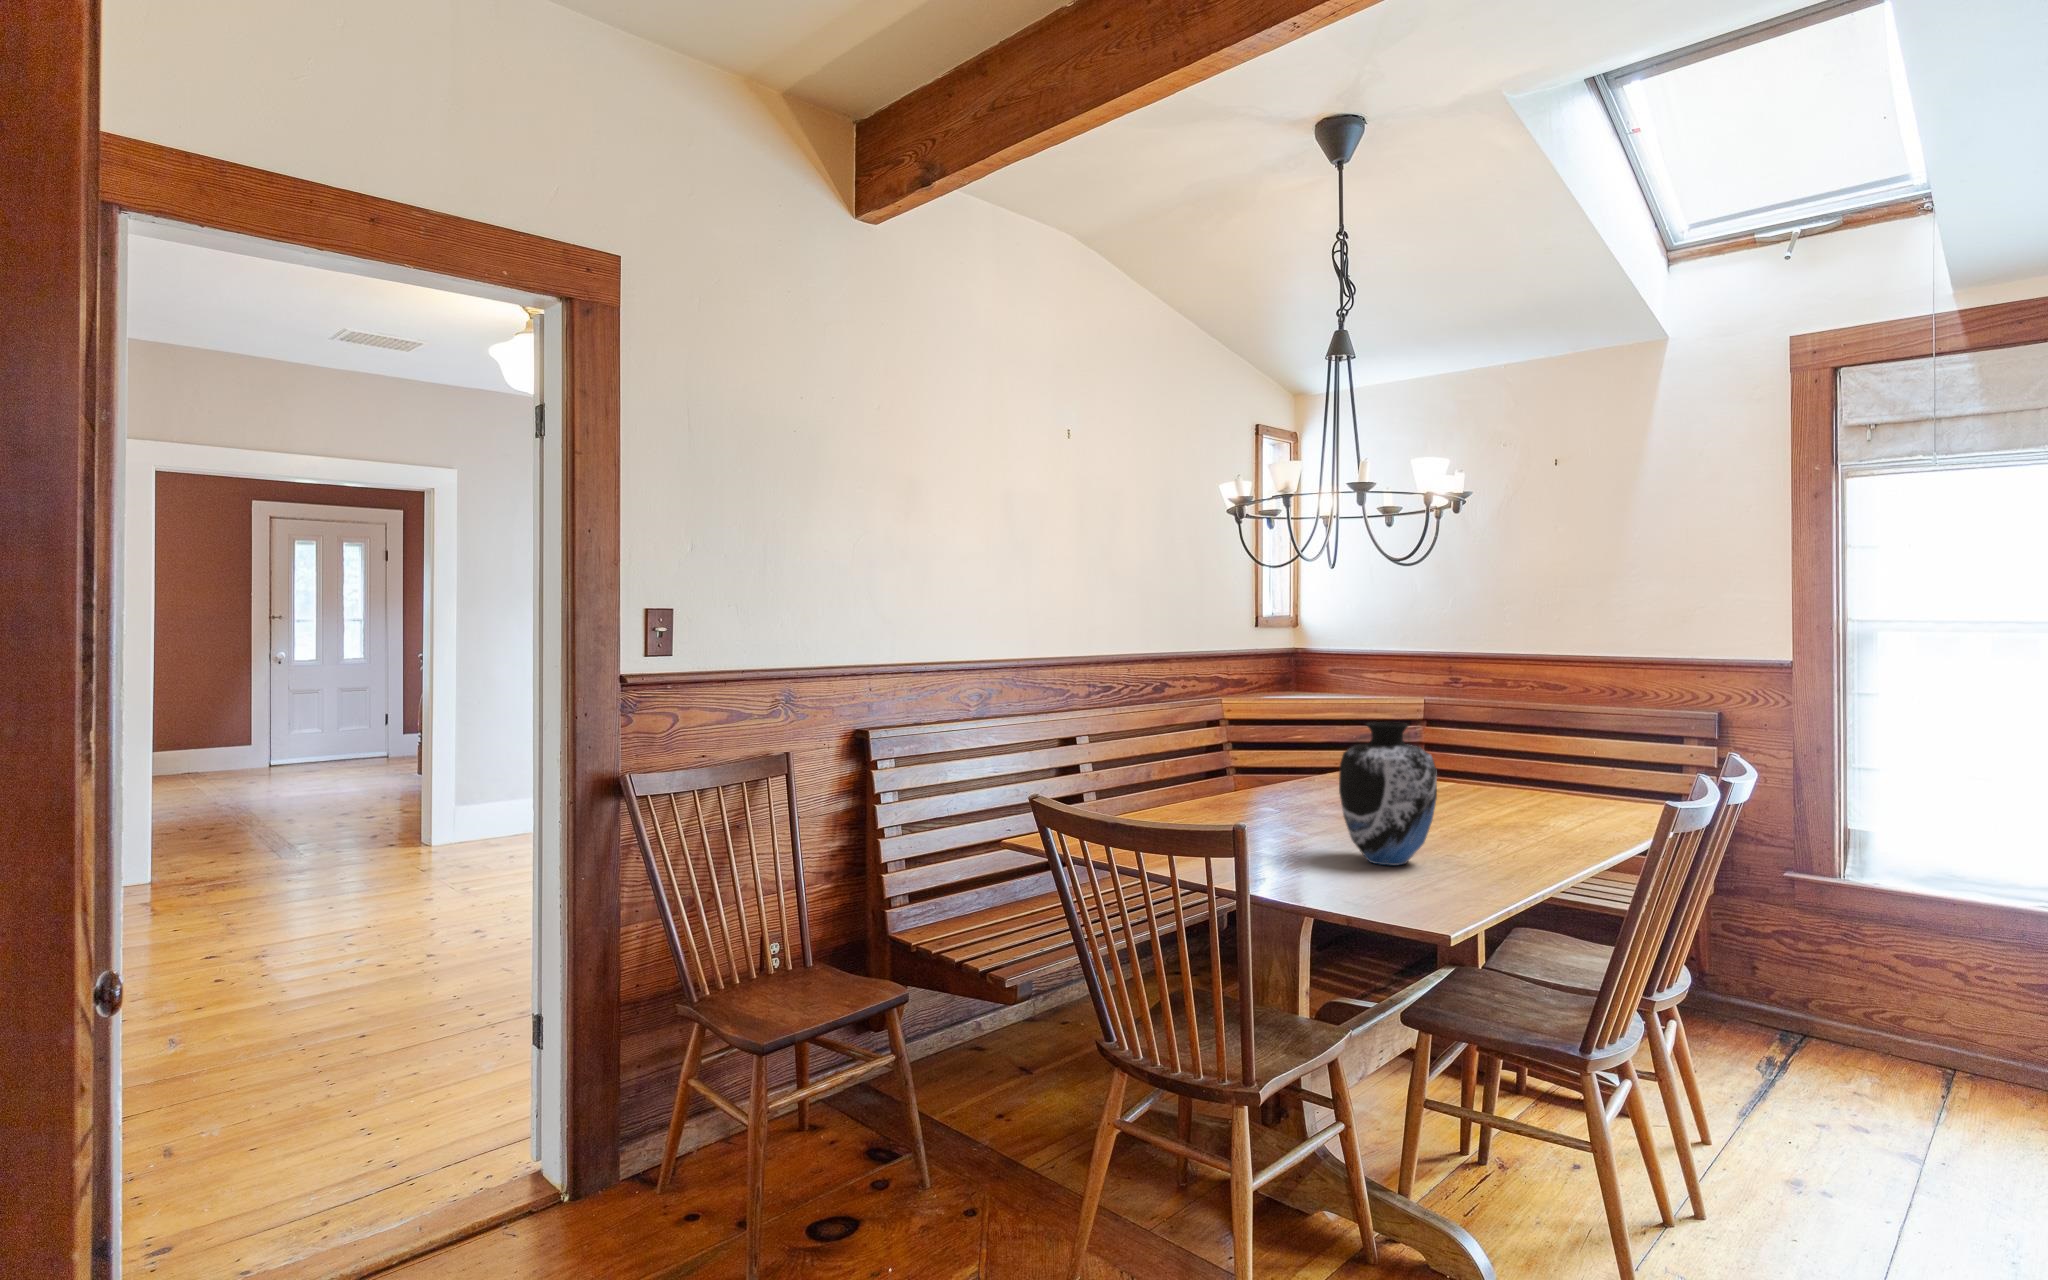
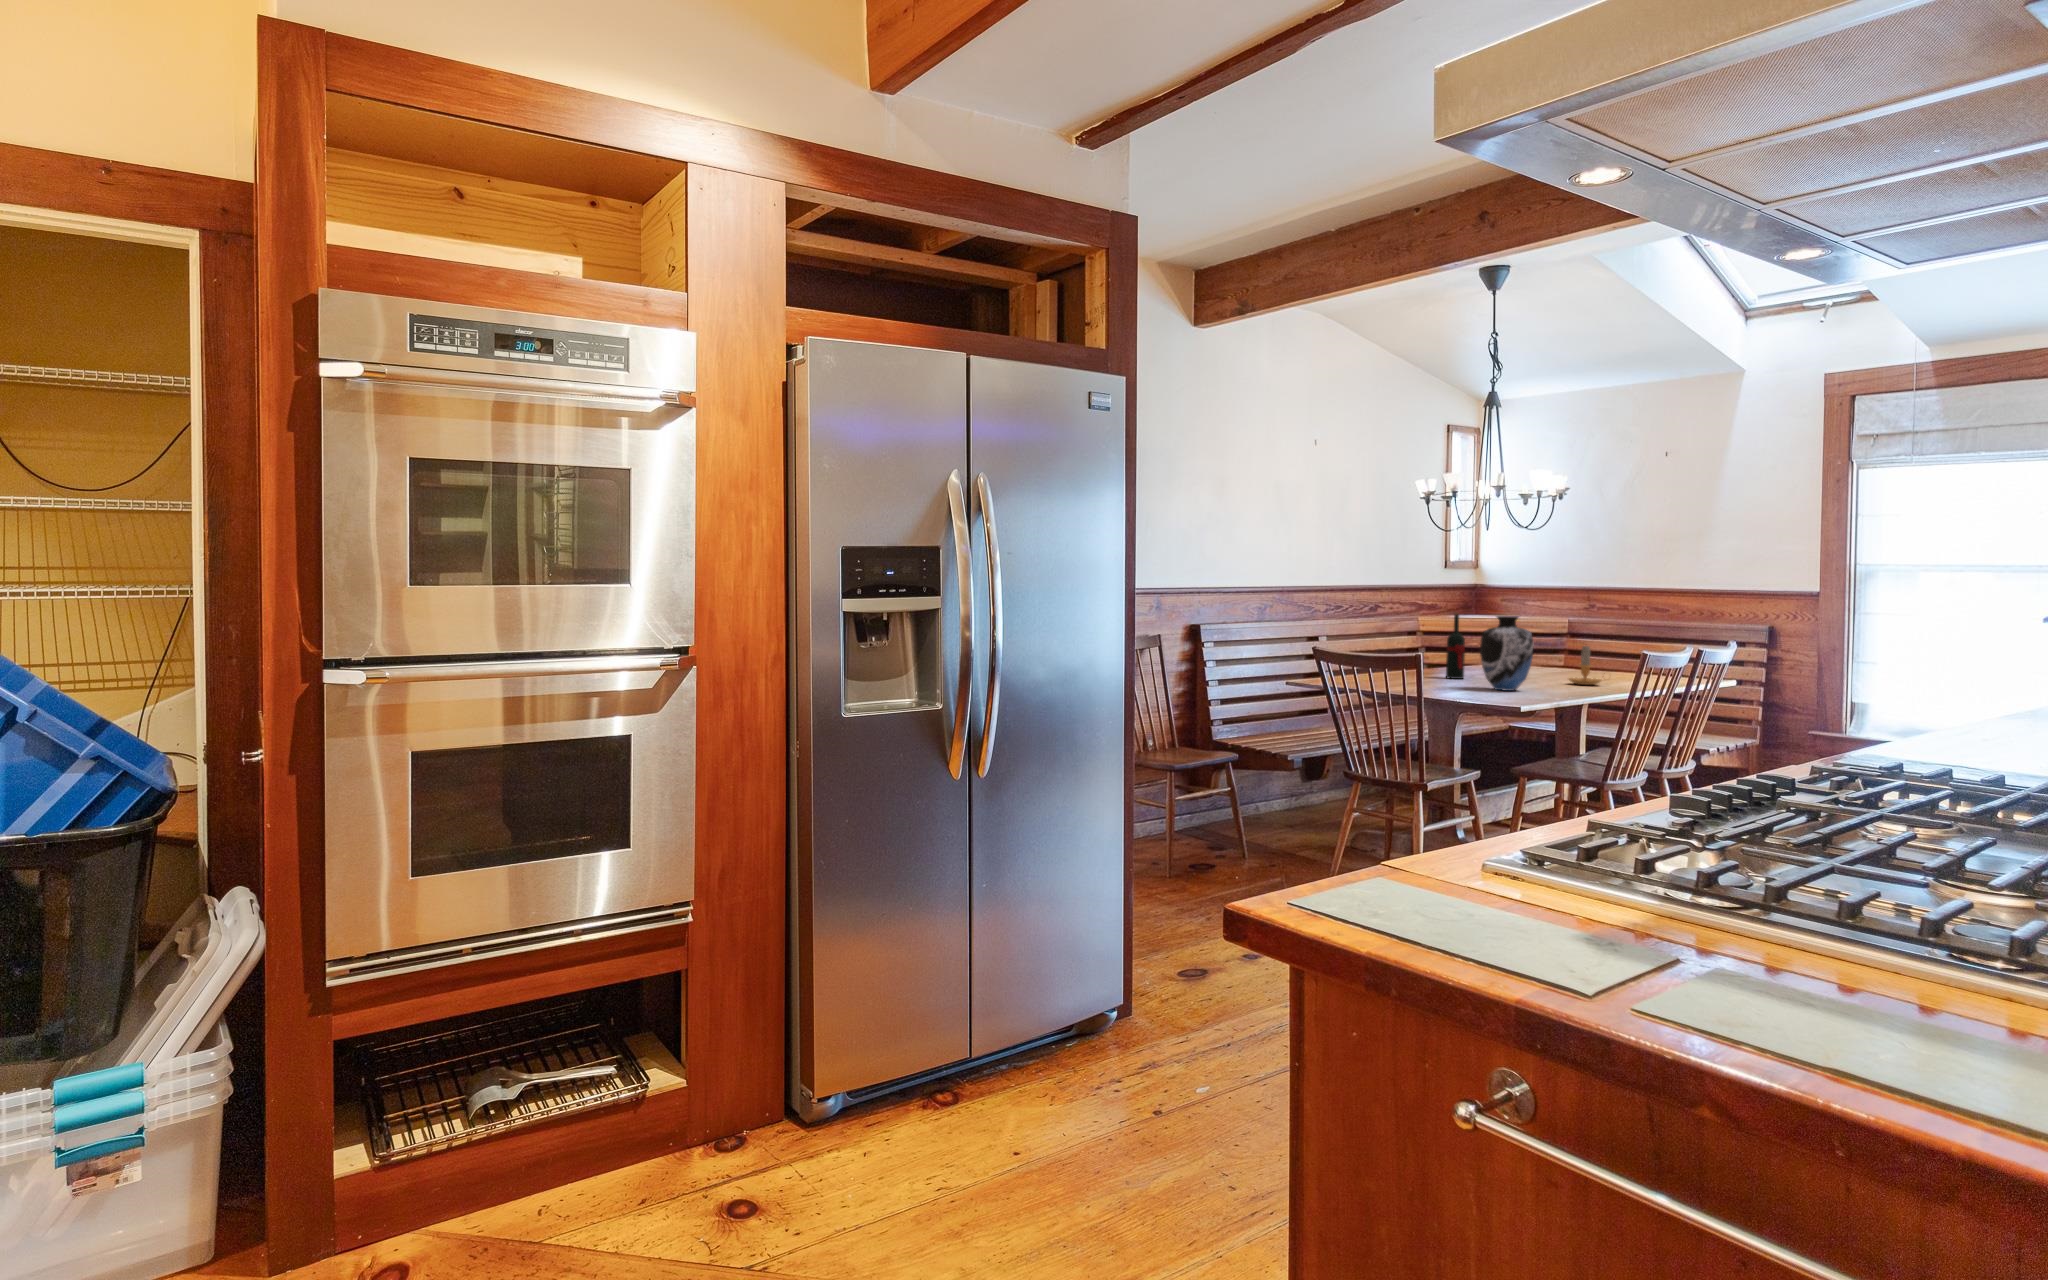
wine bottle: none [1272,706,1302,820] -> present [1446,612,1465,679]
candle: none [1471,758,1543,830] -> present [1569,646,1602,685]

